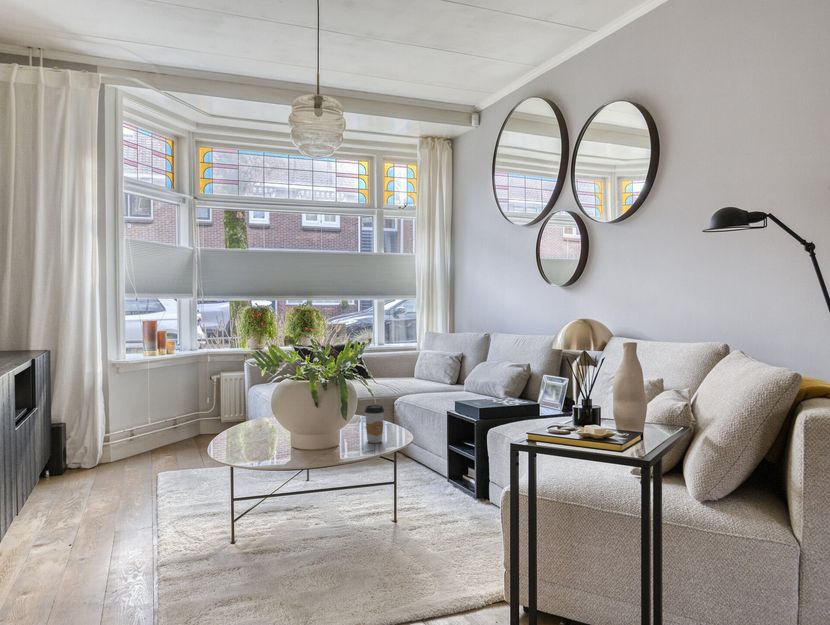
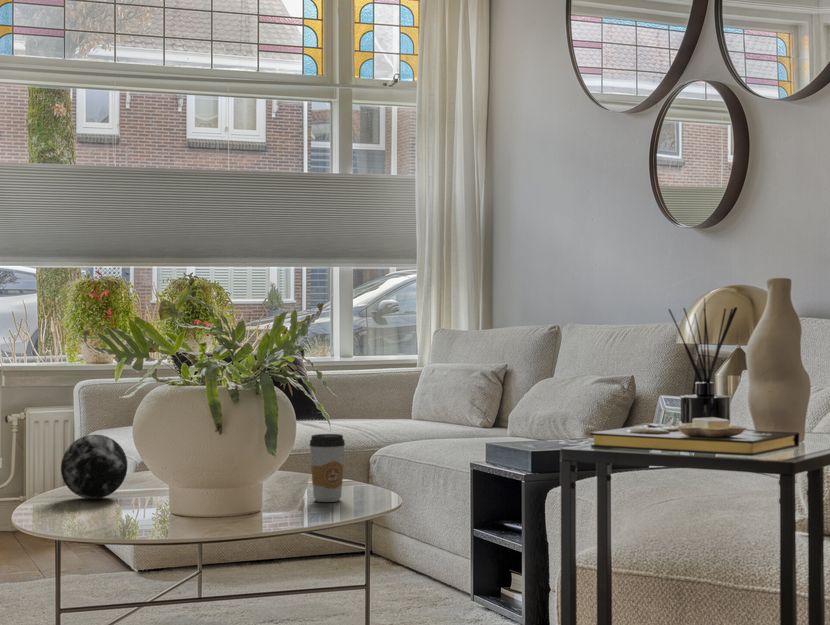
decorative orb: none [231,406,267,441] -> present [61,435,127,499]

